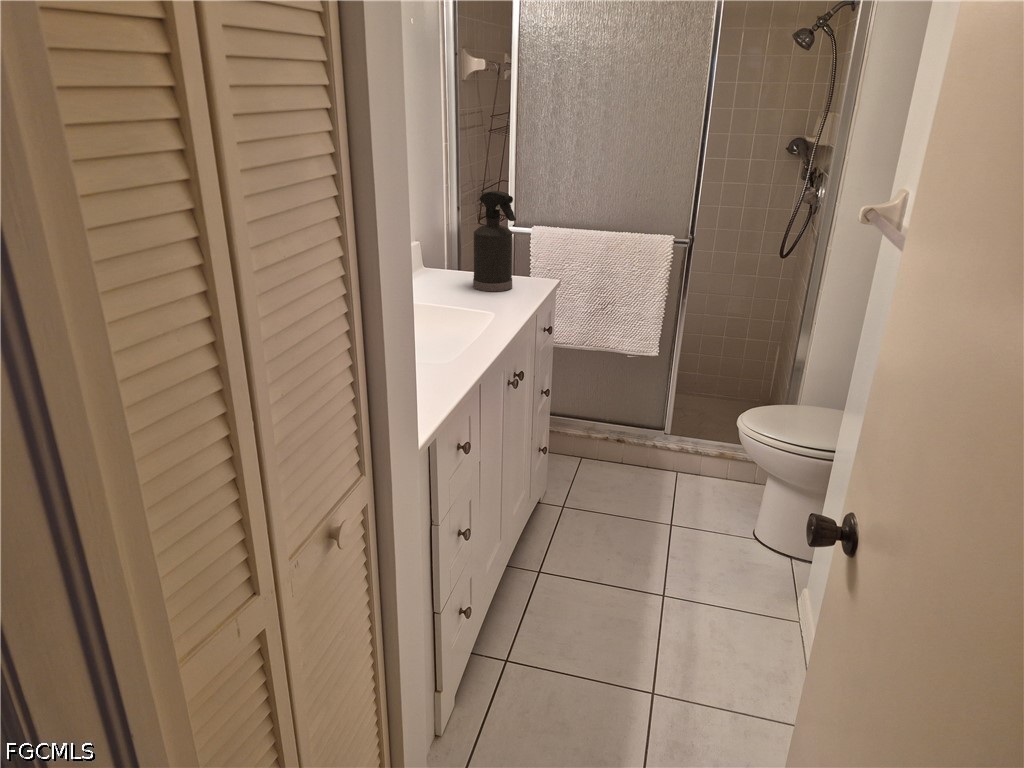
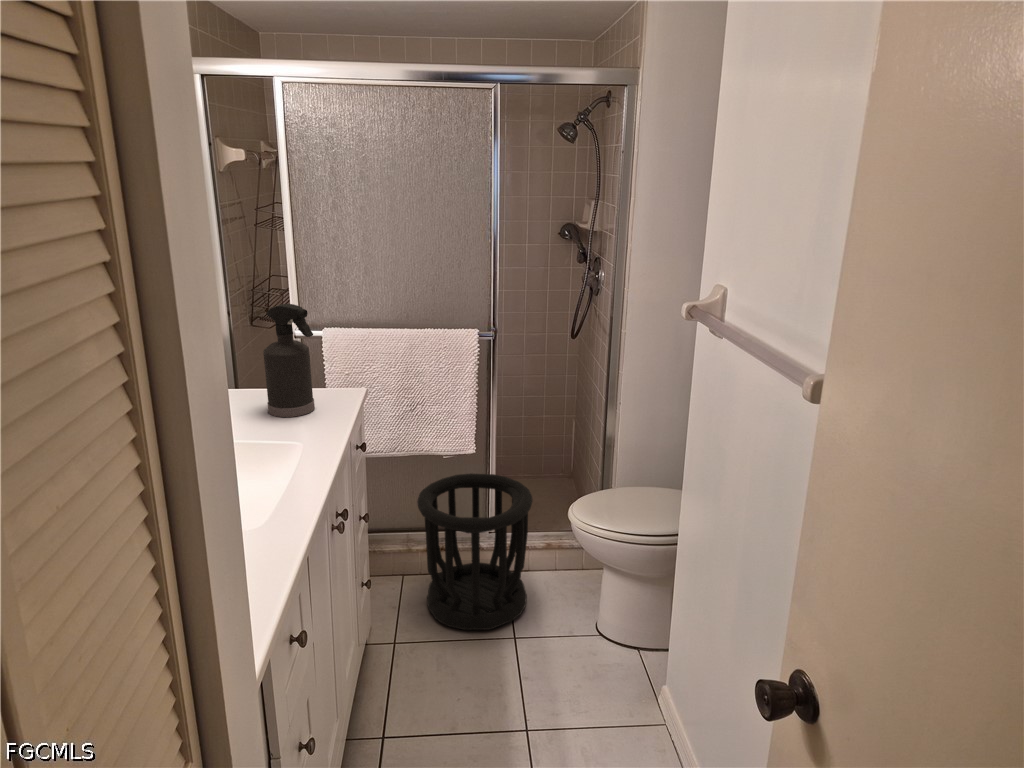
wastebasket: none [598,374,706,516] -> present [417,473,533,630]

